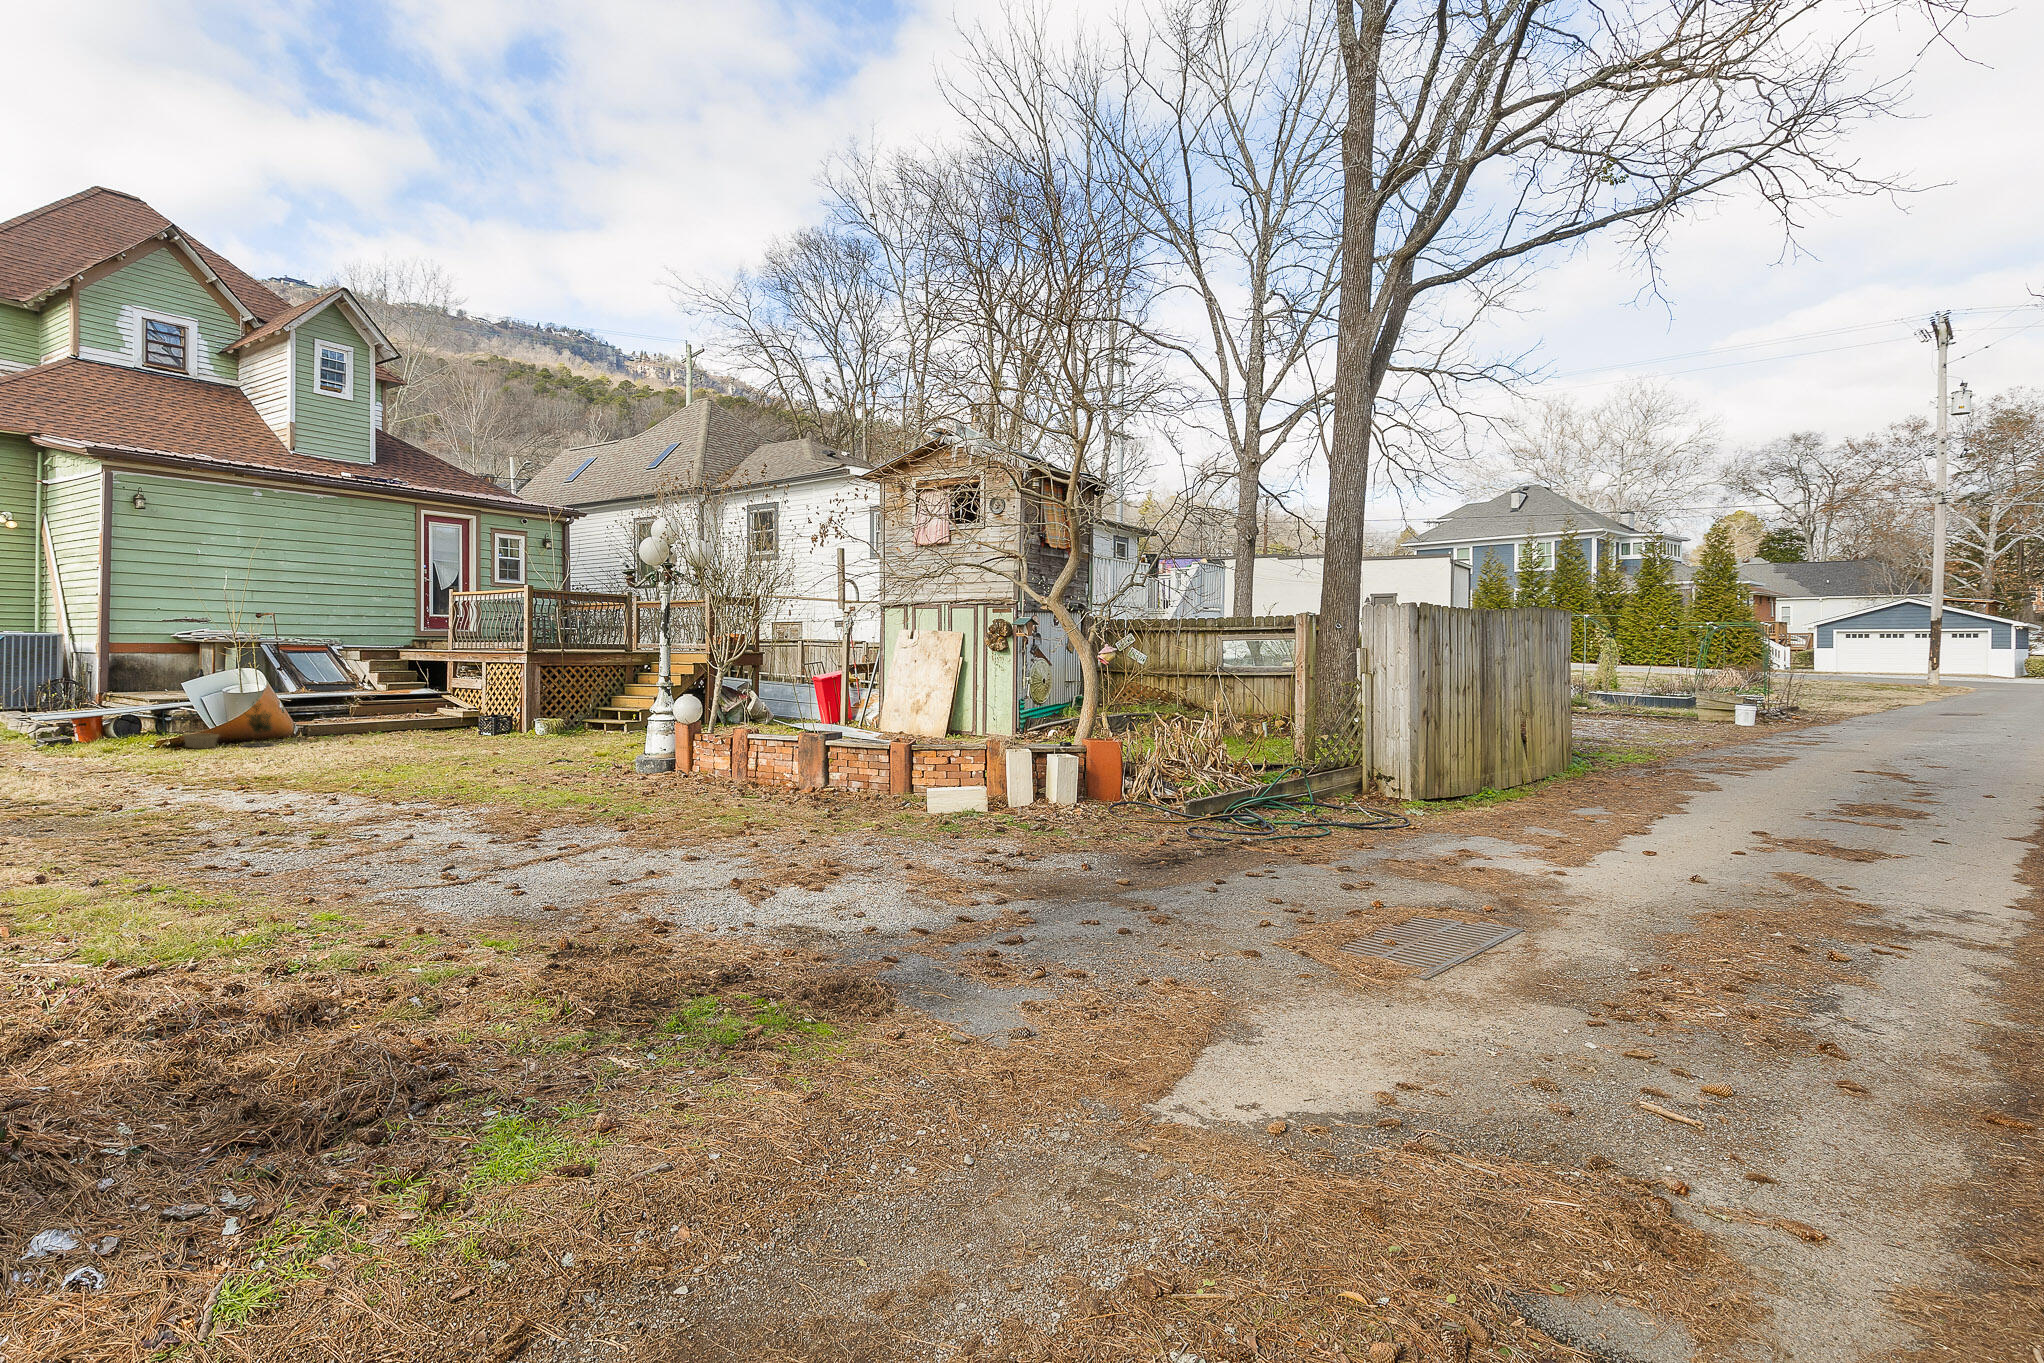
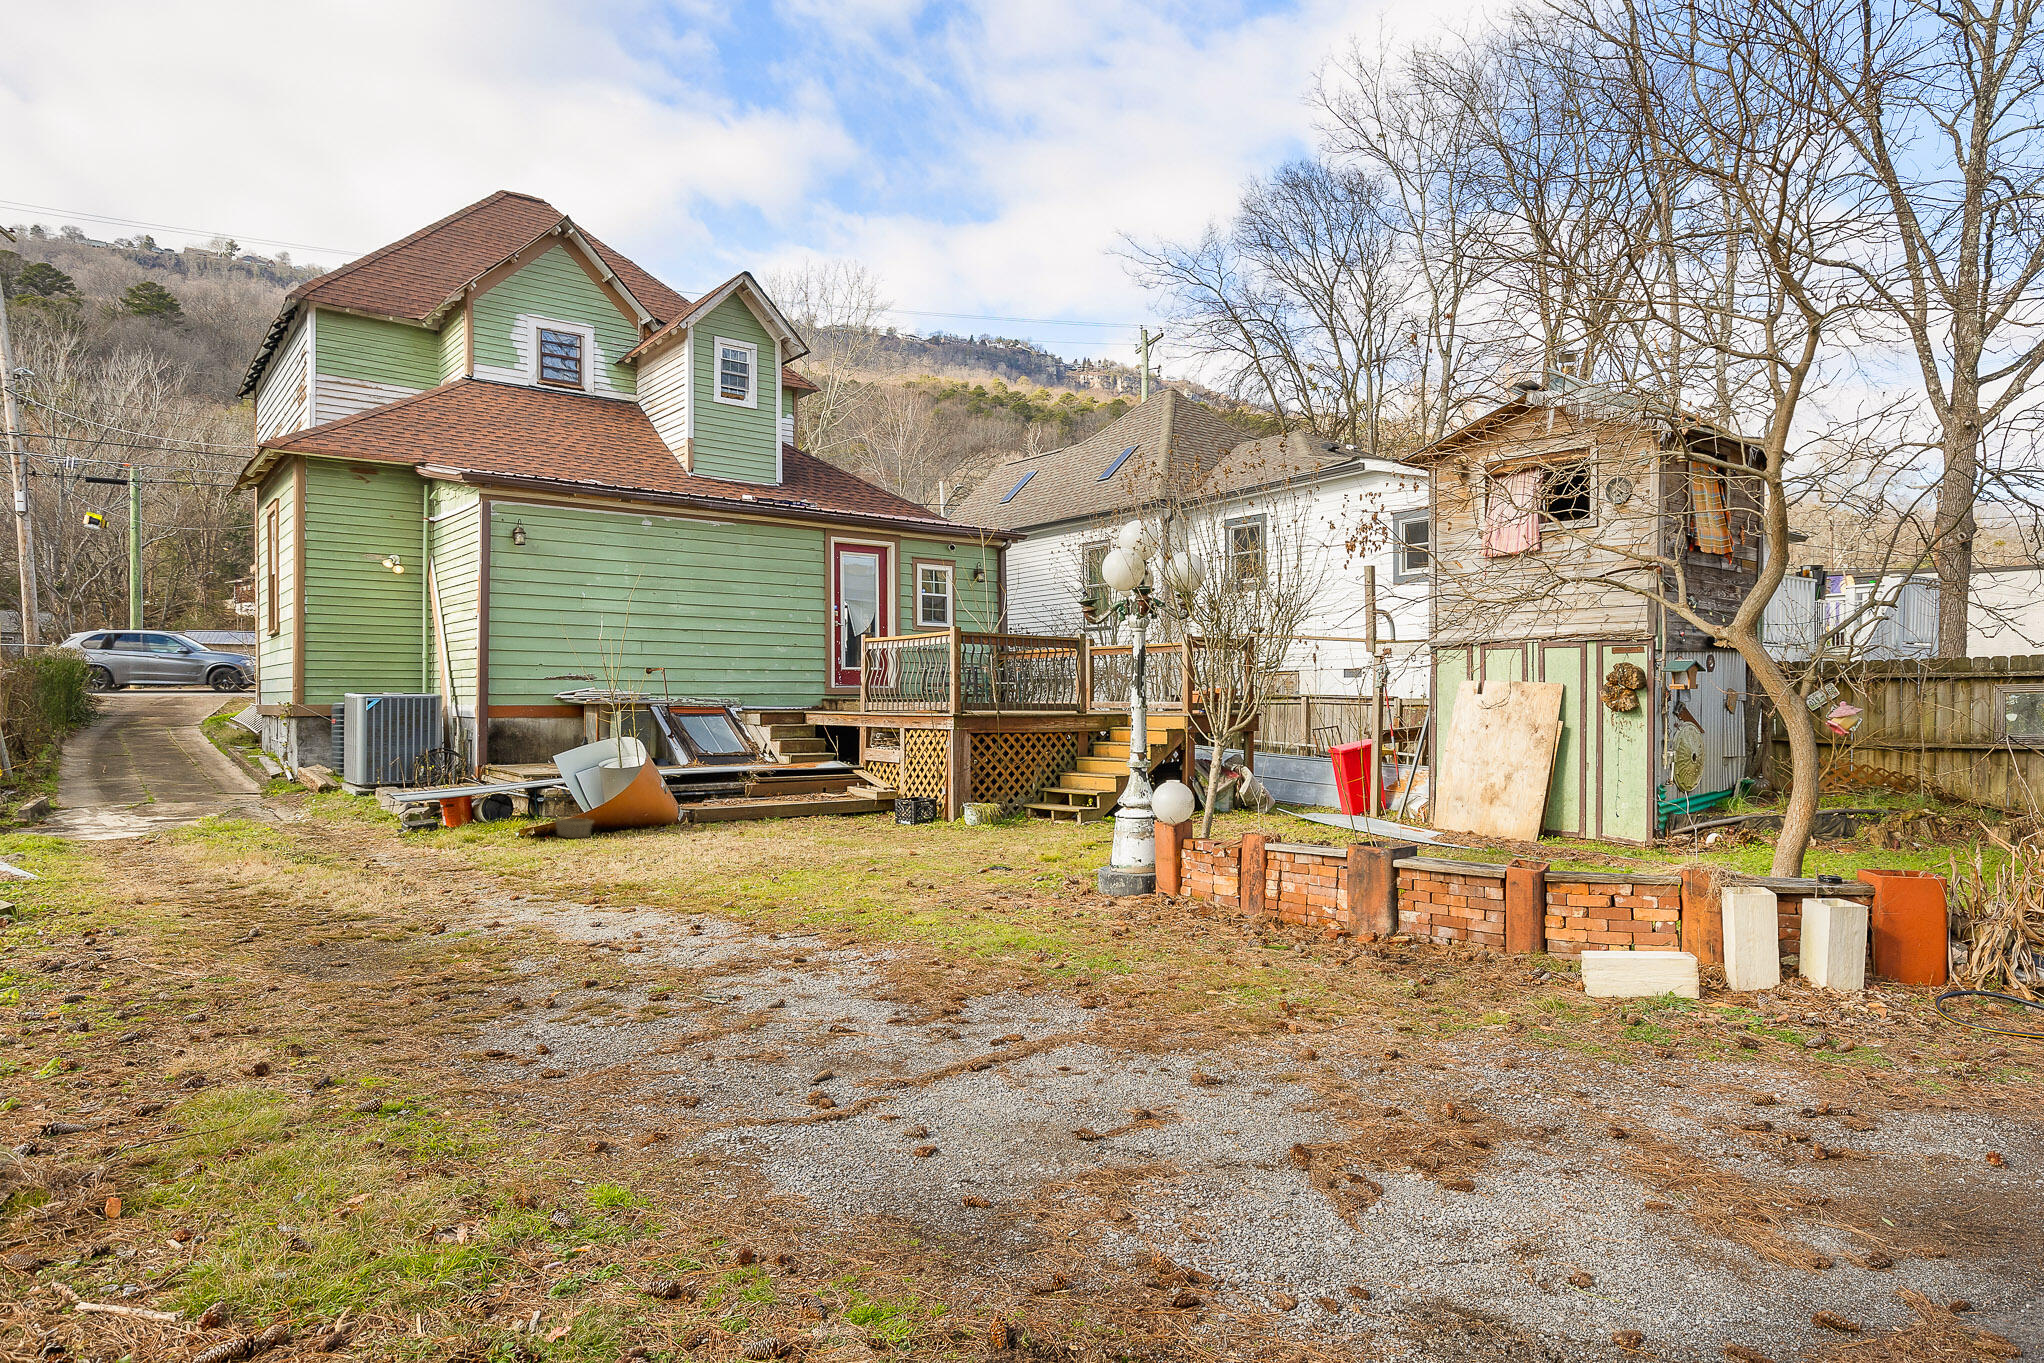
potted tree: present [244,702,273,747] -> none [620,775,657,837]

